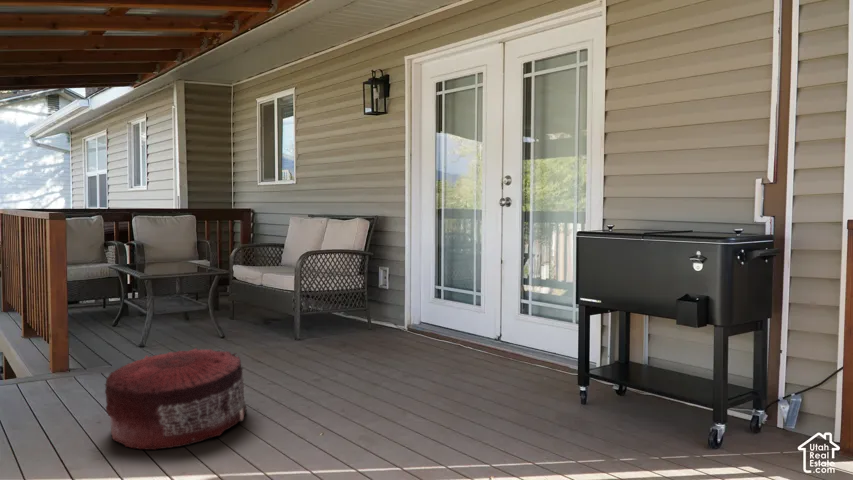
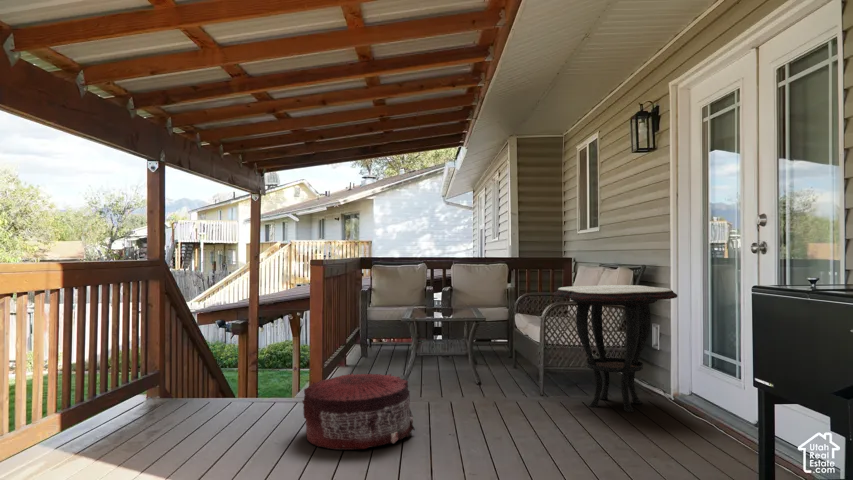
side table: none [316,234,425,346] -> present [554,285,677,412]

